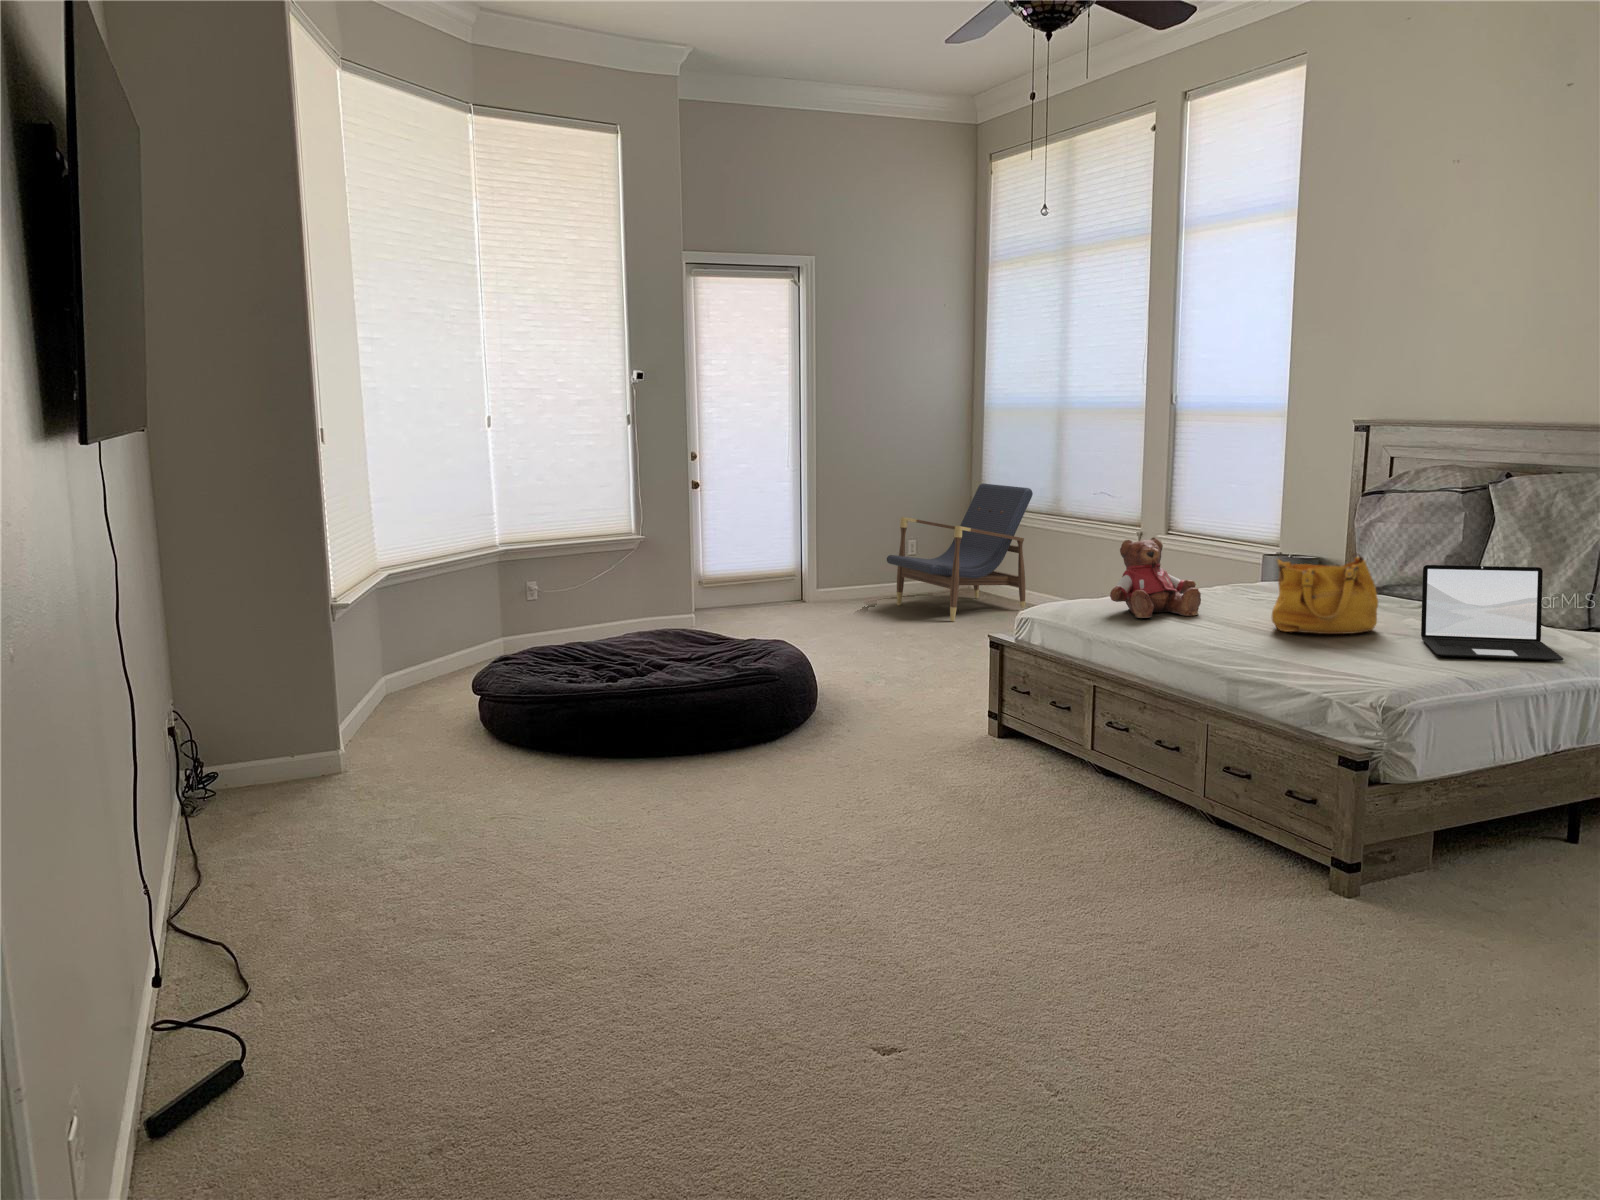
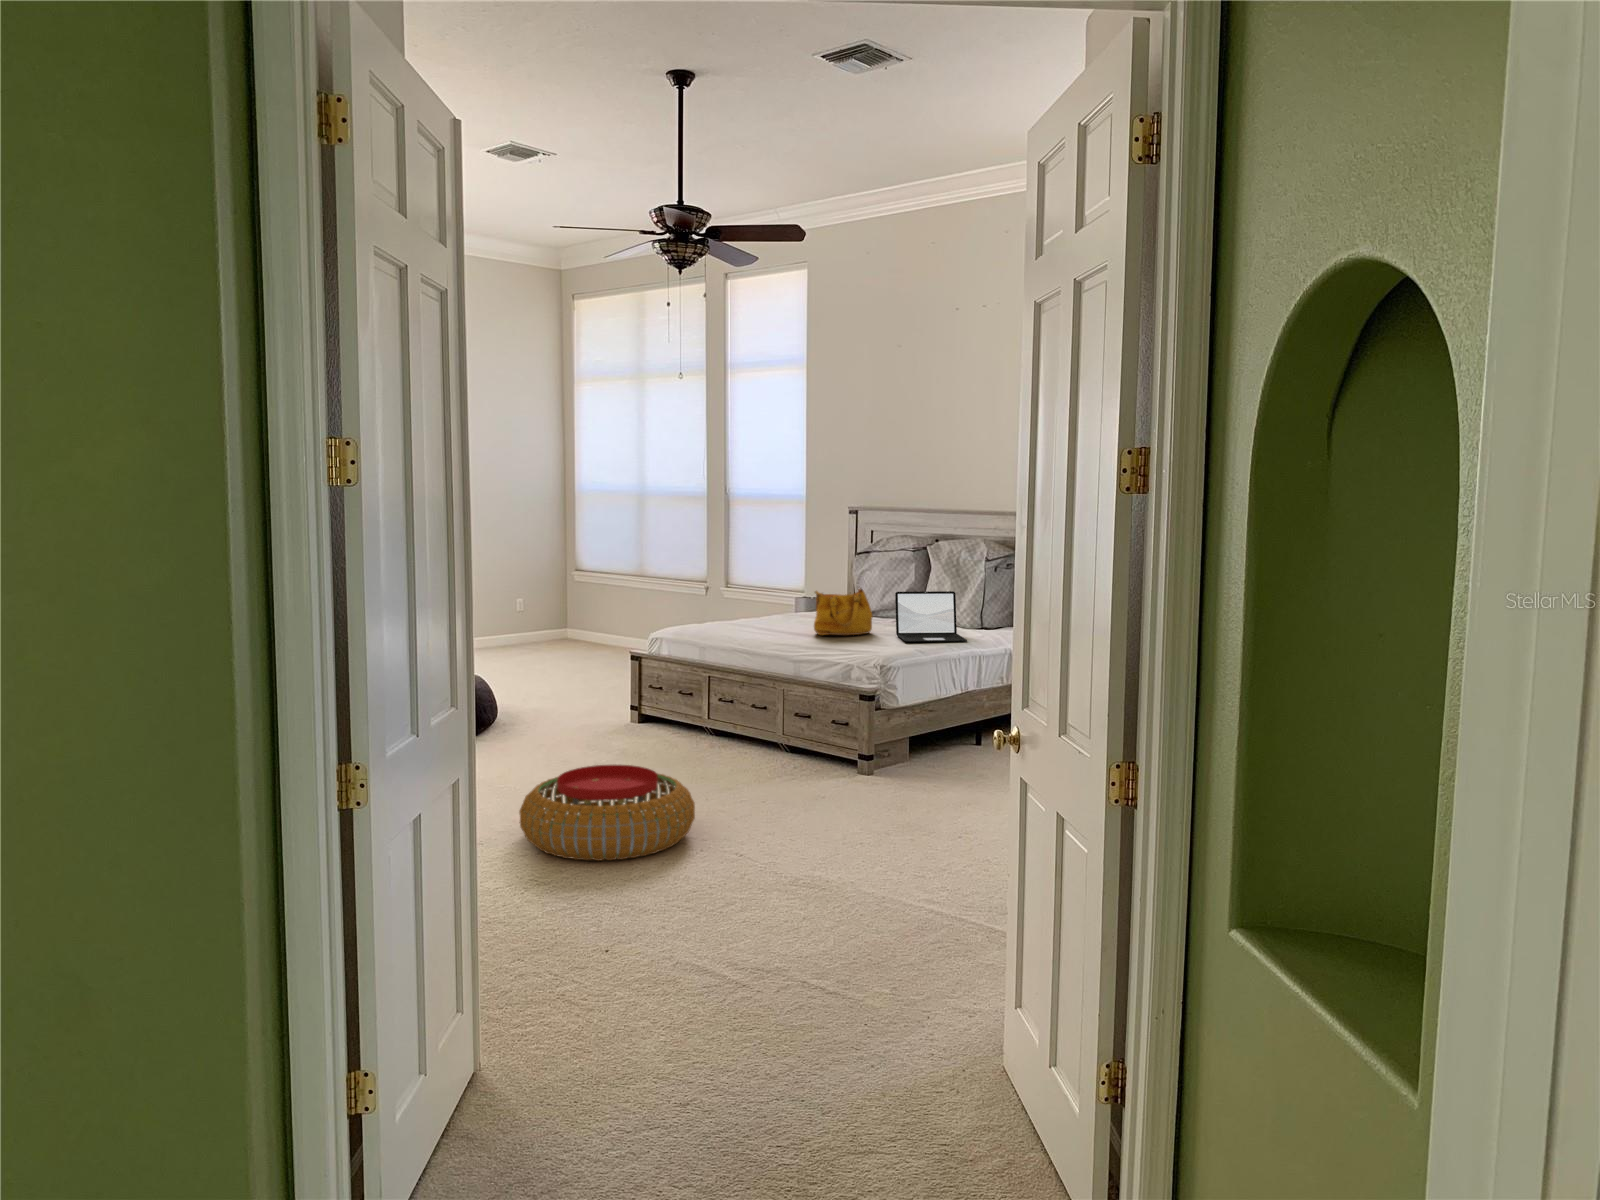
lounge chair: present [887,484,1033,621] -> none [503,553,620,661]
teddy bear: present [1110,537,1201,618] -> none [712,581,769,632]
pouf: none [691,865,987,1067] -> present [519,765,695,861]

